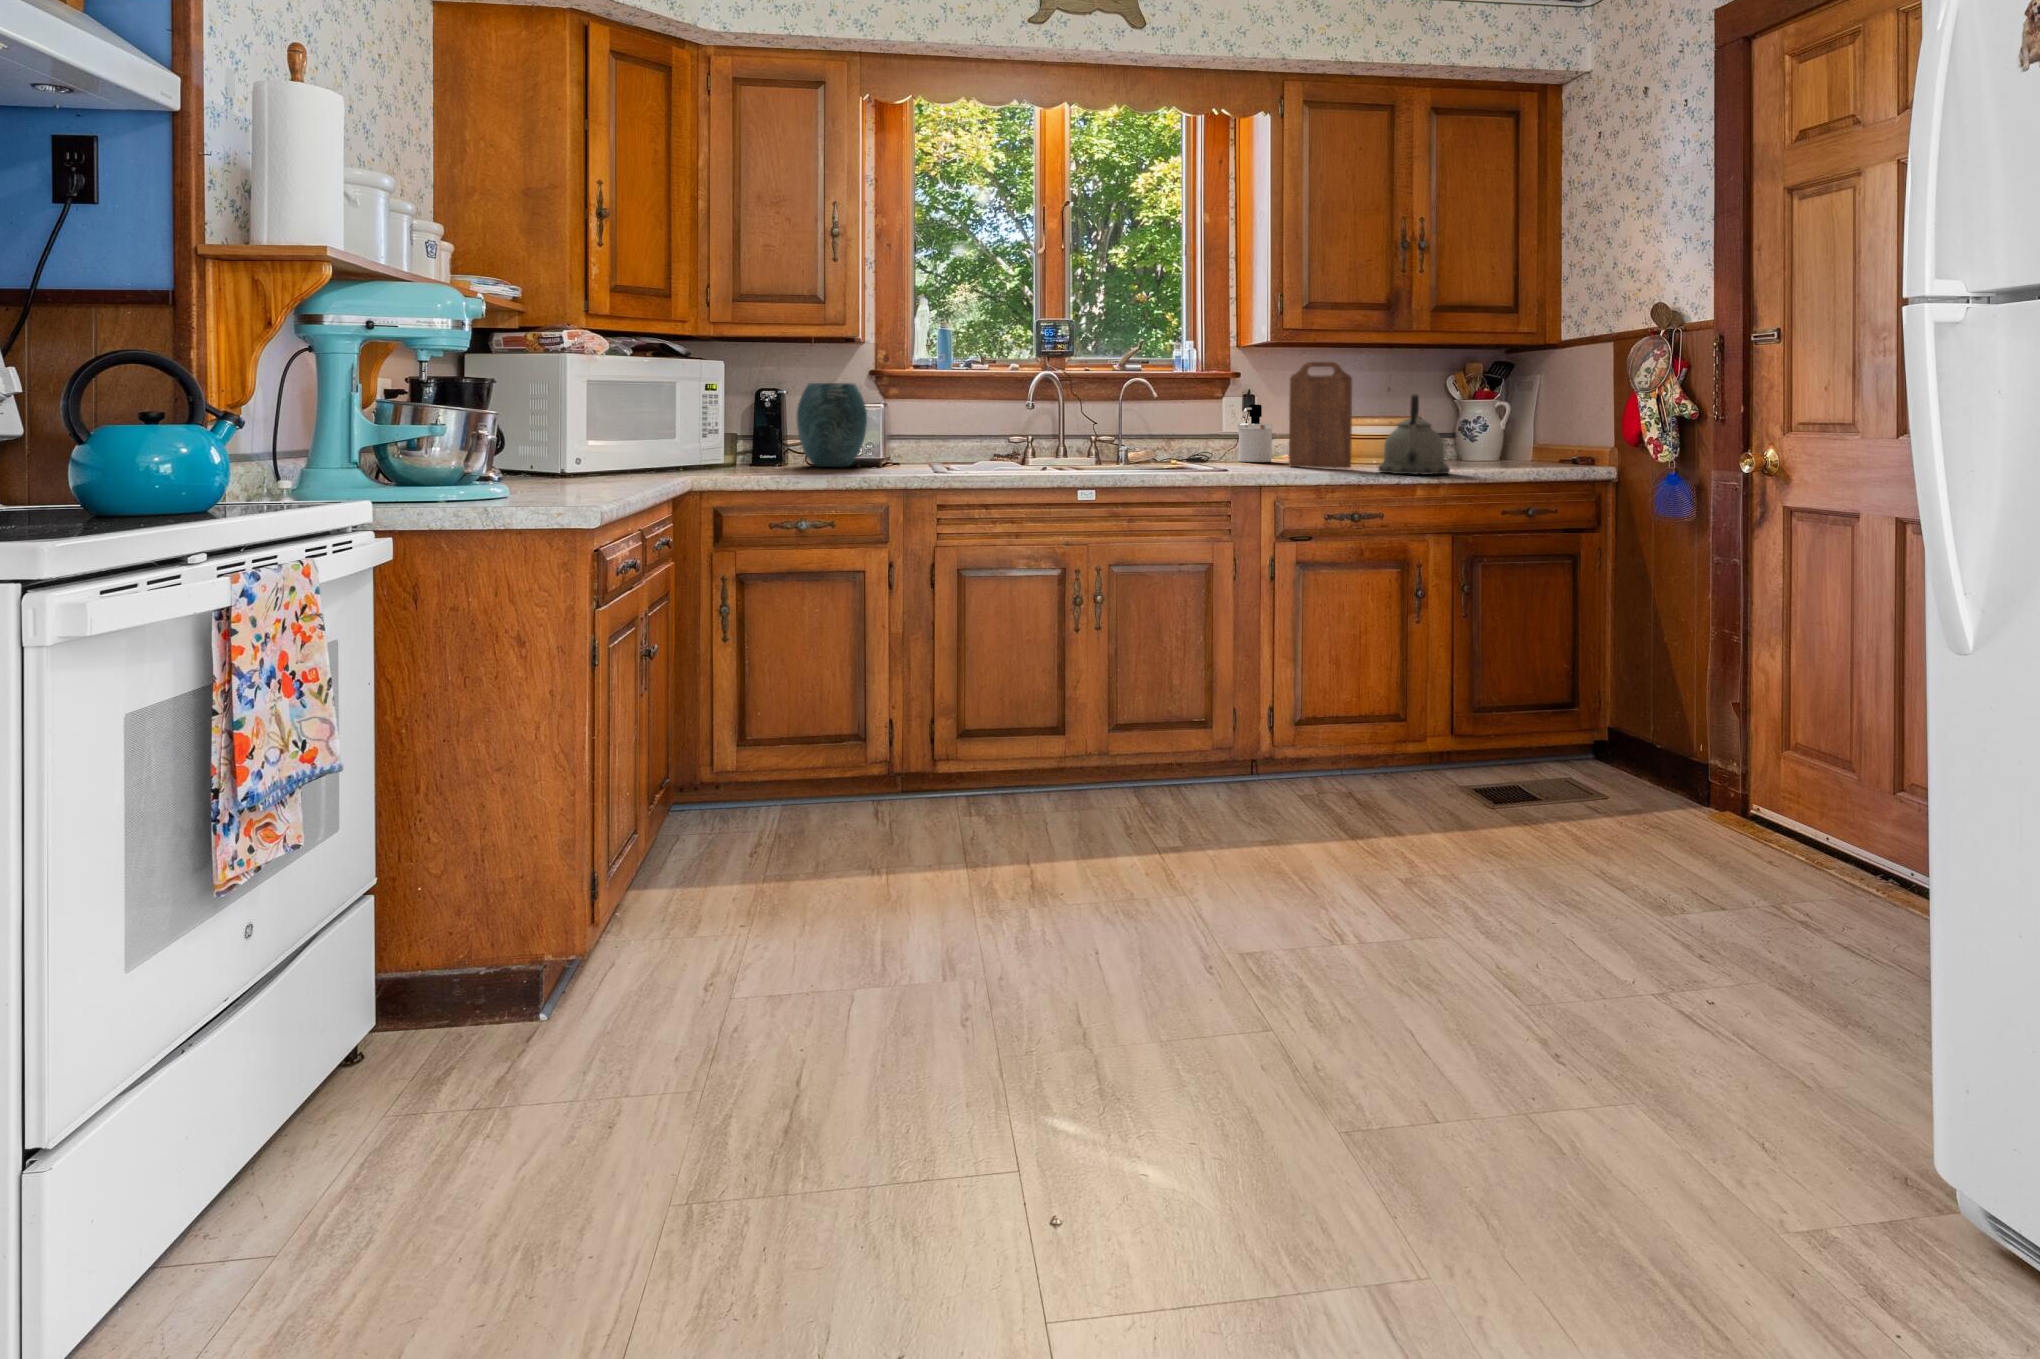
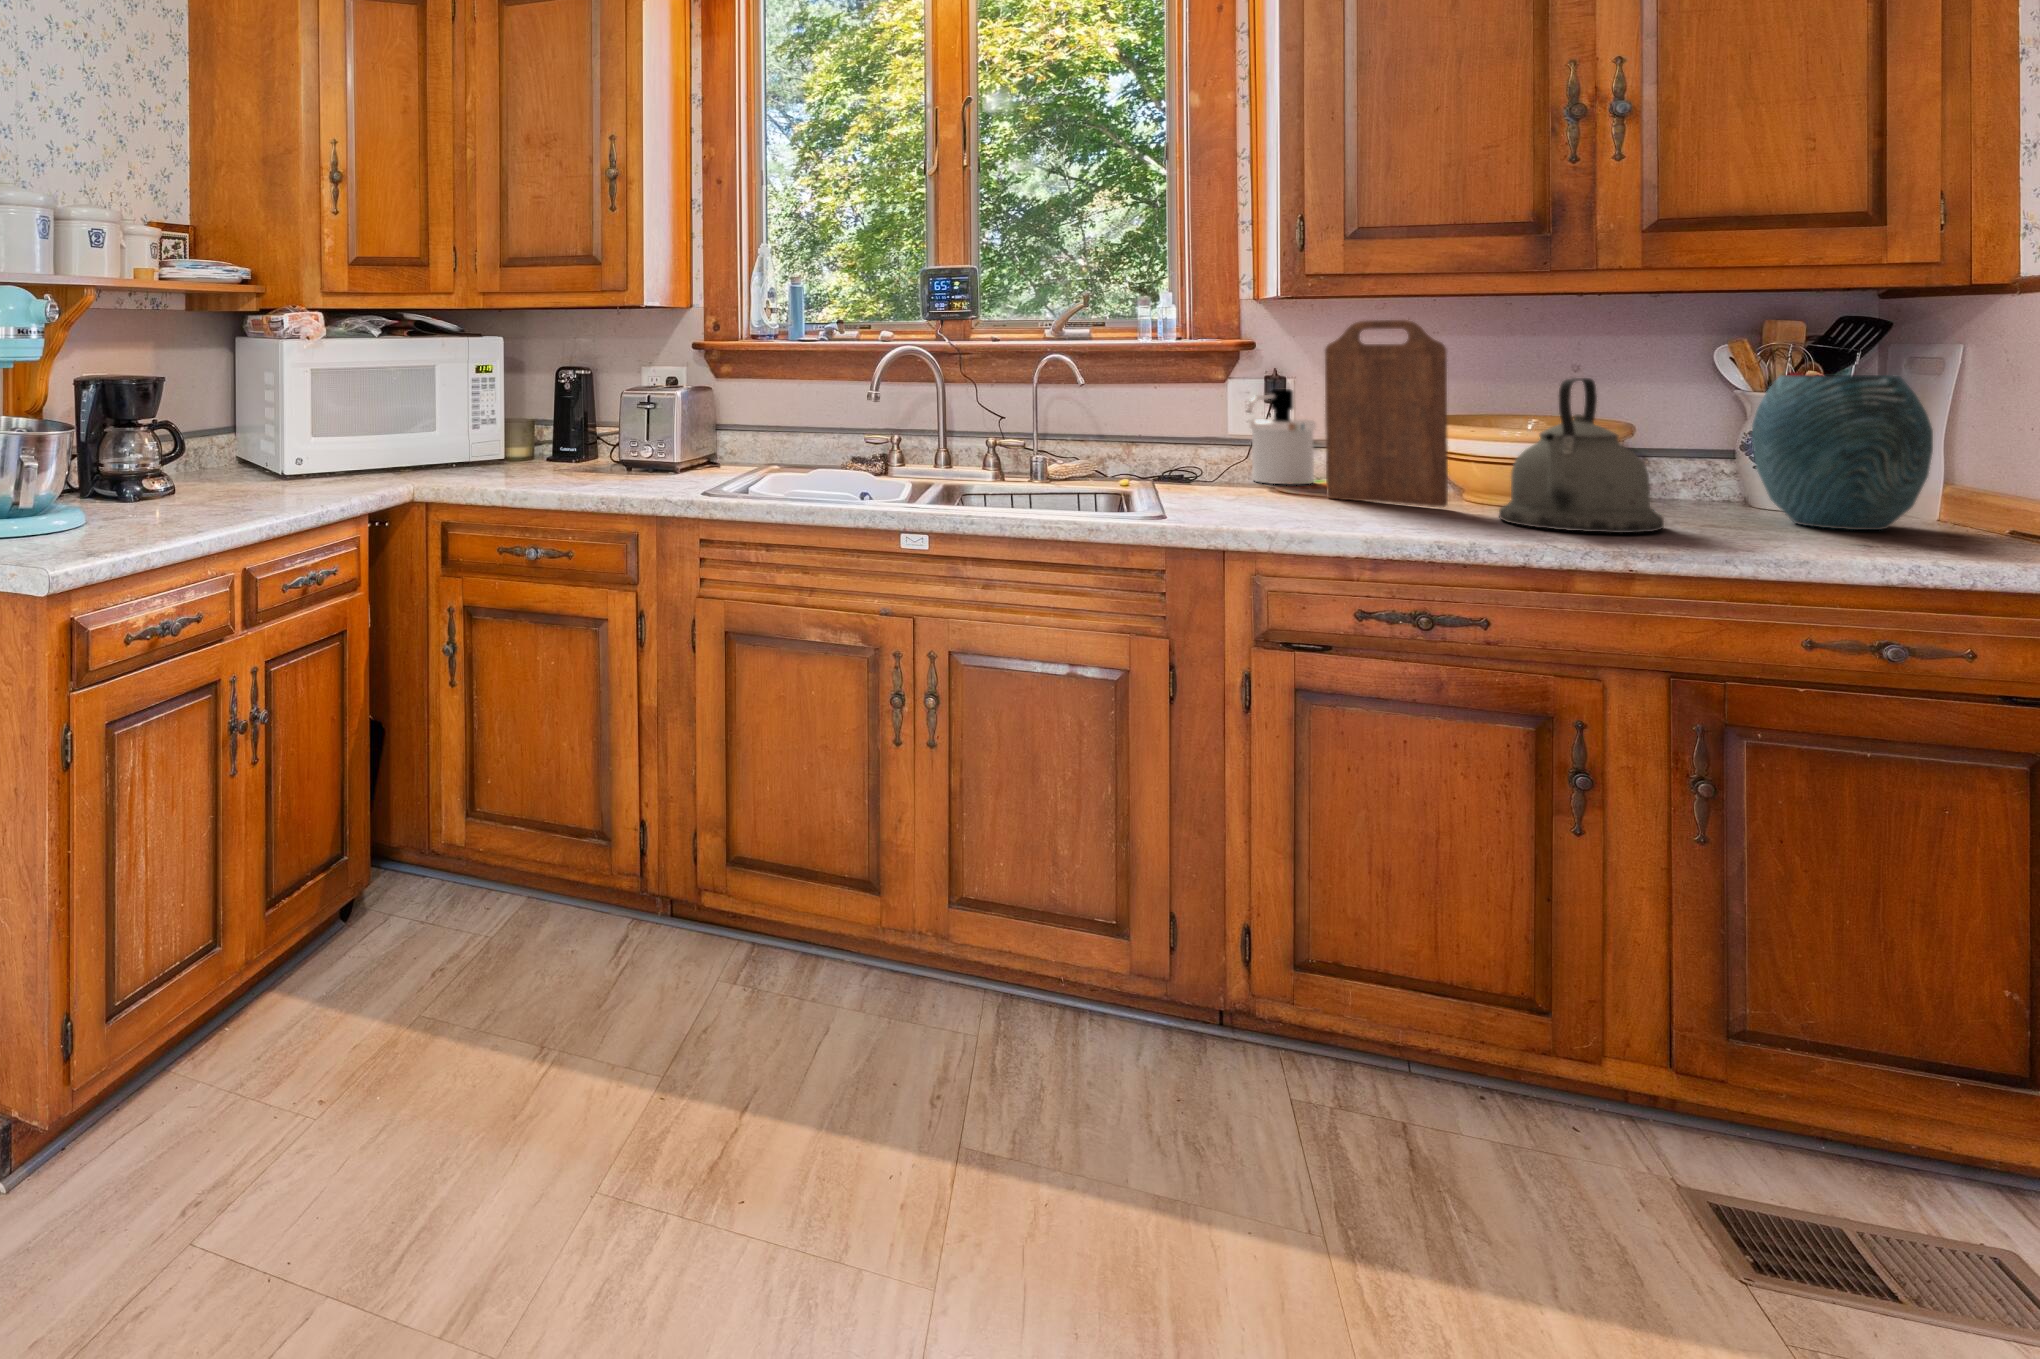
vase: present [797,383,867,467] -> present [1752,375,1933,530]

